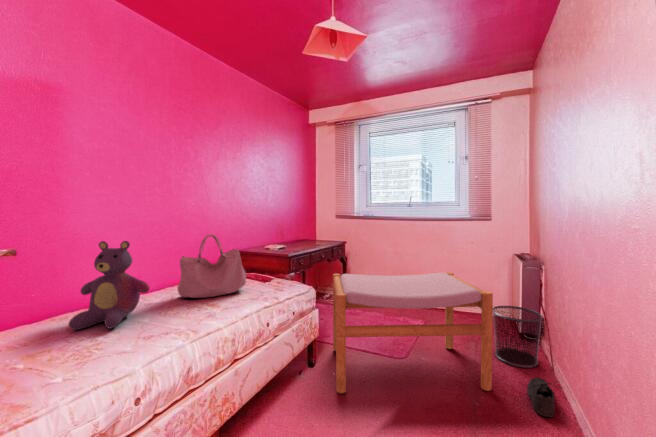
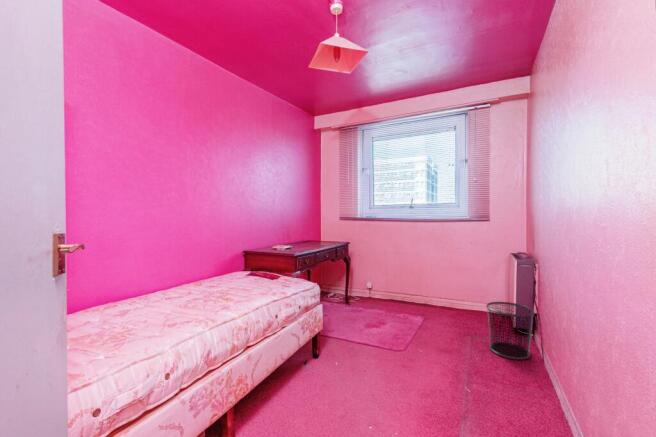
handbag: present [178,235,246,298] -> none [195,234,257,292]
stuffed bear: present [69,241,149,330] -> none [103,239,172,318]
footstool: present [333,272,493,394] -> none [337,270,485,381]
shoe: present [527,378,557,417] -> none [517,368,550,403]

